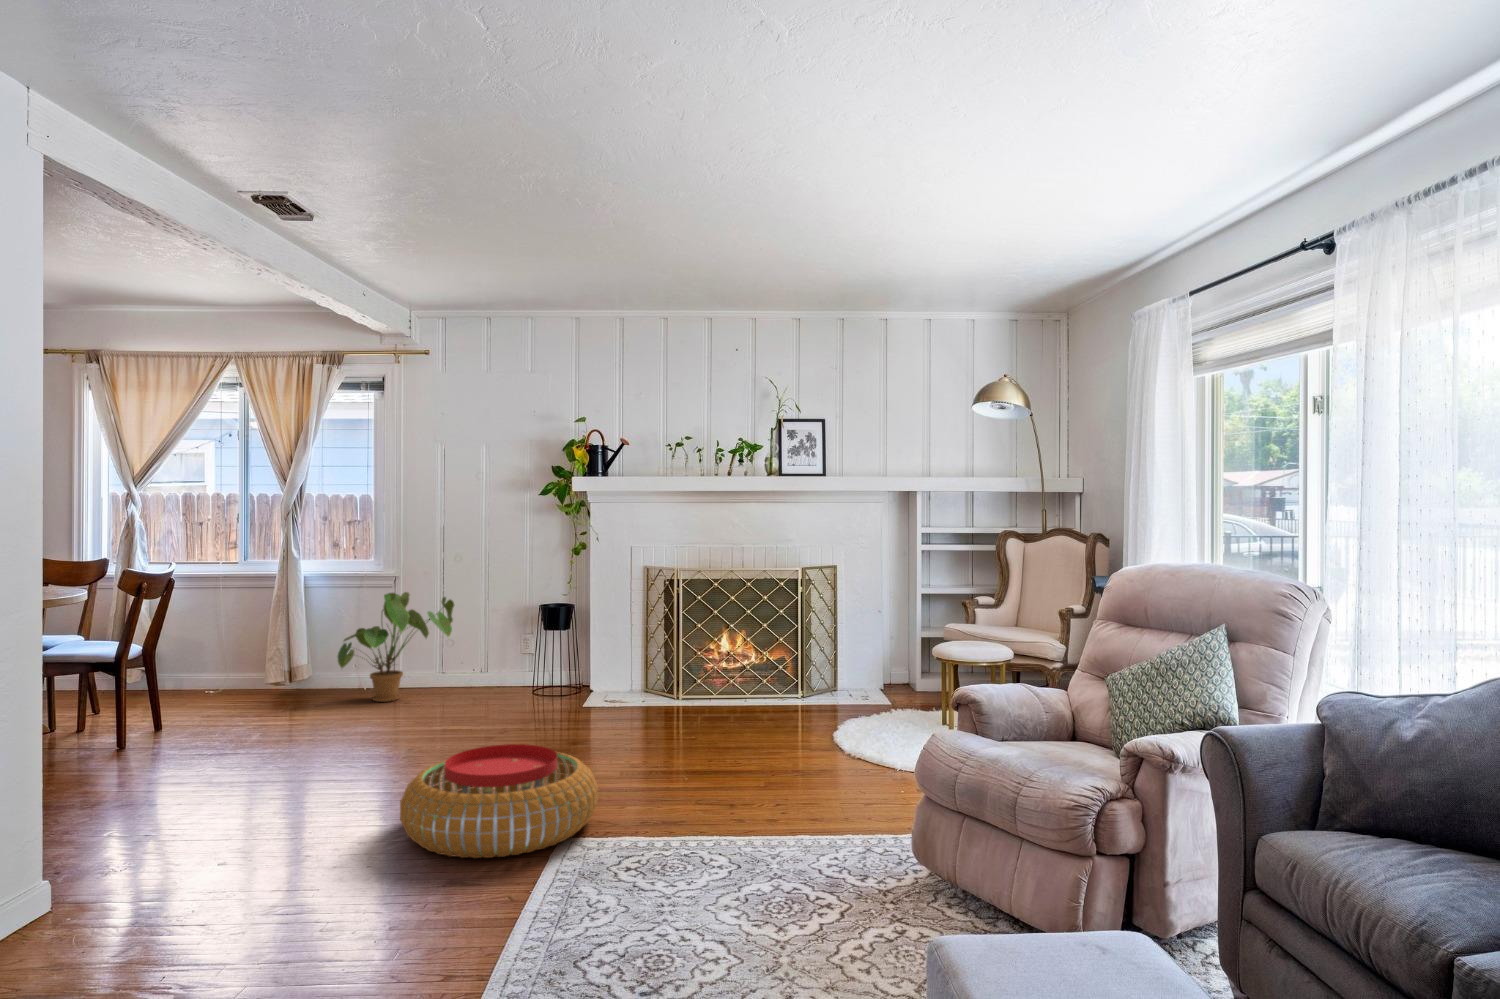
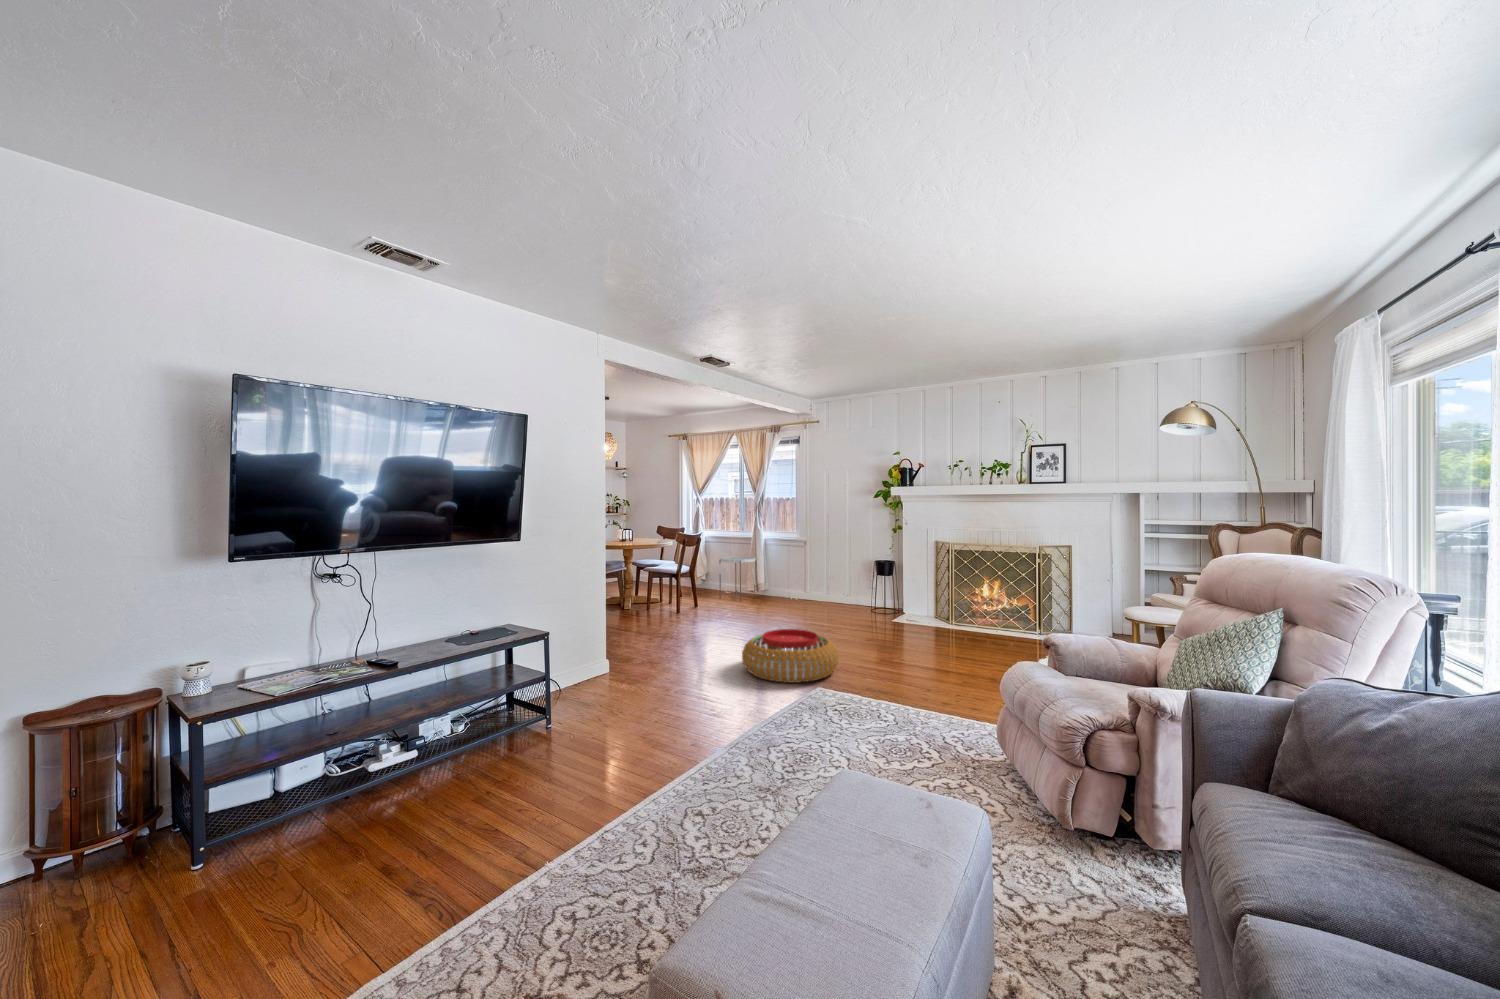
house plant: present [338,592,454,702] -> none [771,550,832,607]
side table: none [202,612,287,705] -> present [719,556,757,601]

